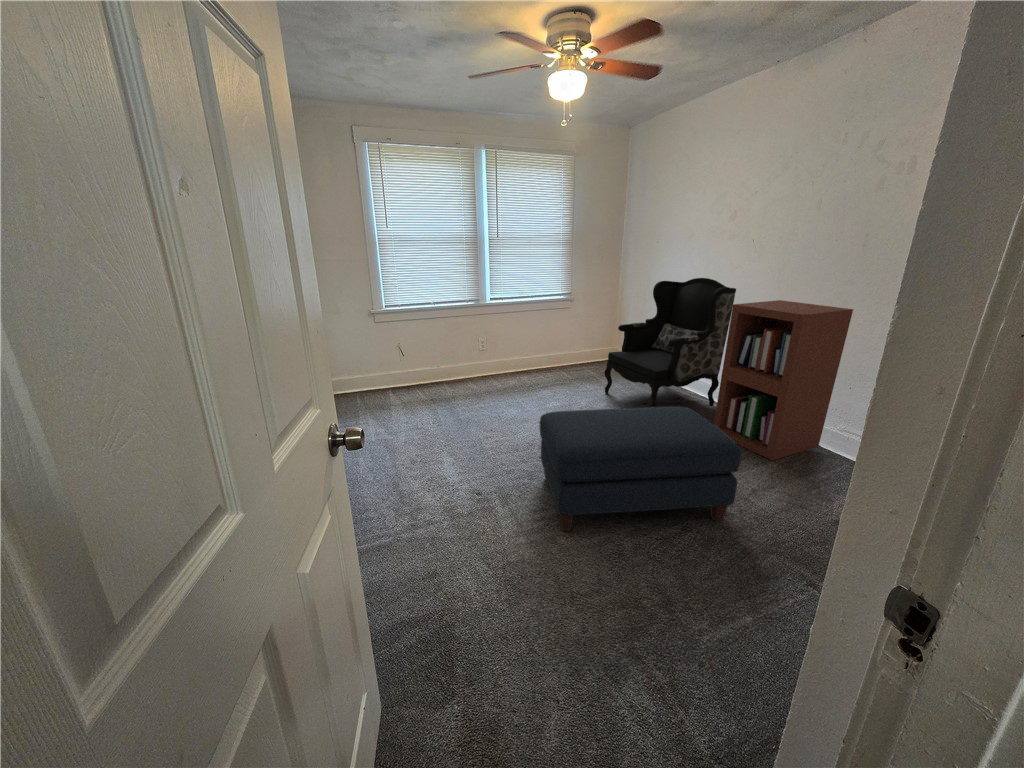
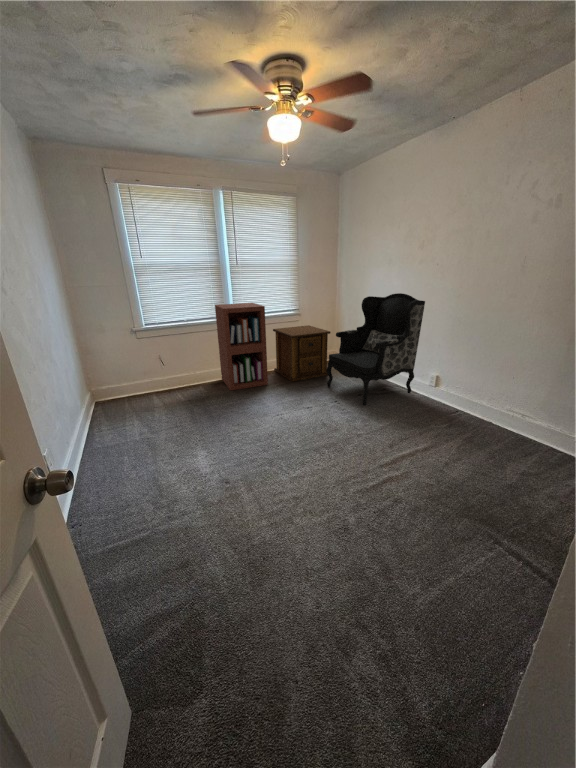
bookshelf: present [714,300,853,460] -> present [215,303,268,390]
side table: none [538,315,612,385] -> present [273,325,331,382]
ottoman: present [540,407,742,531] -> none [274,398,440,510]

